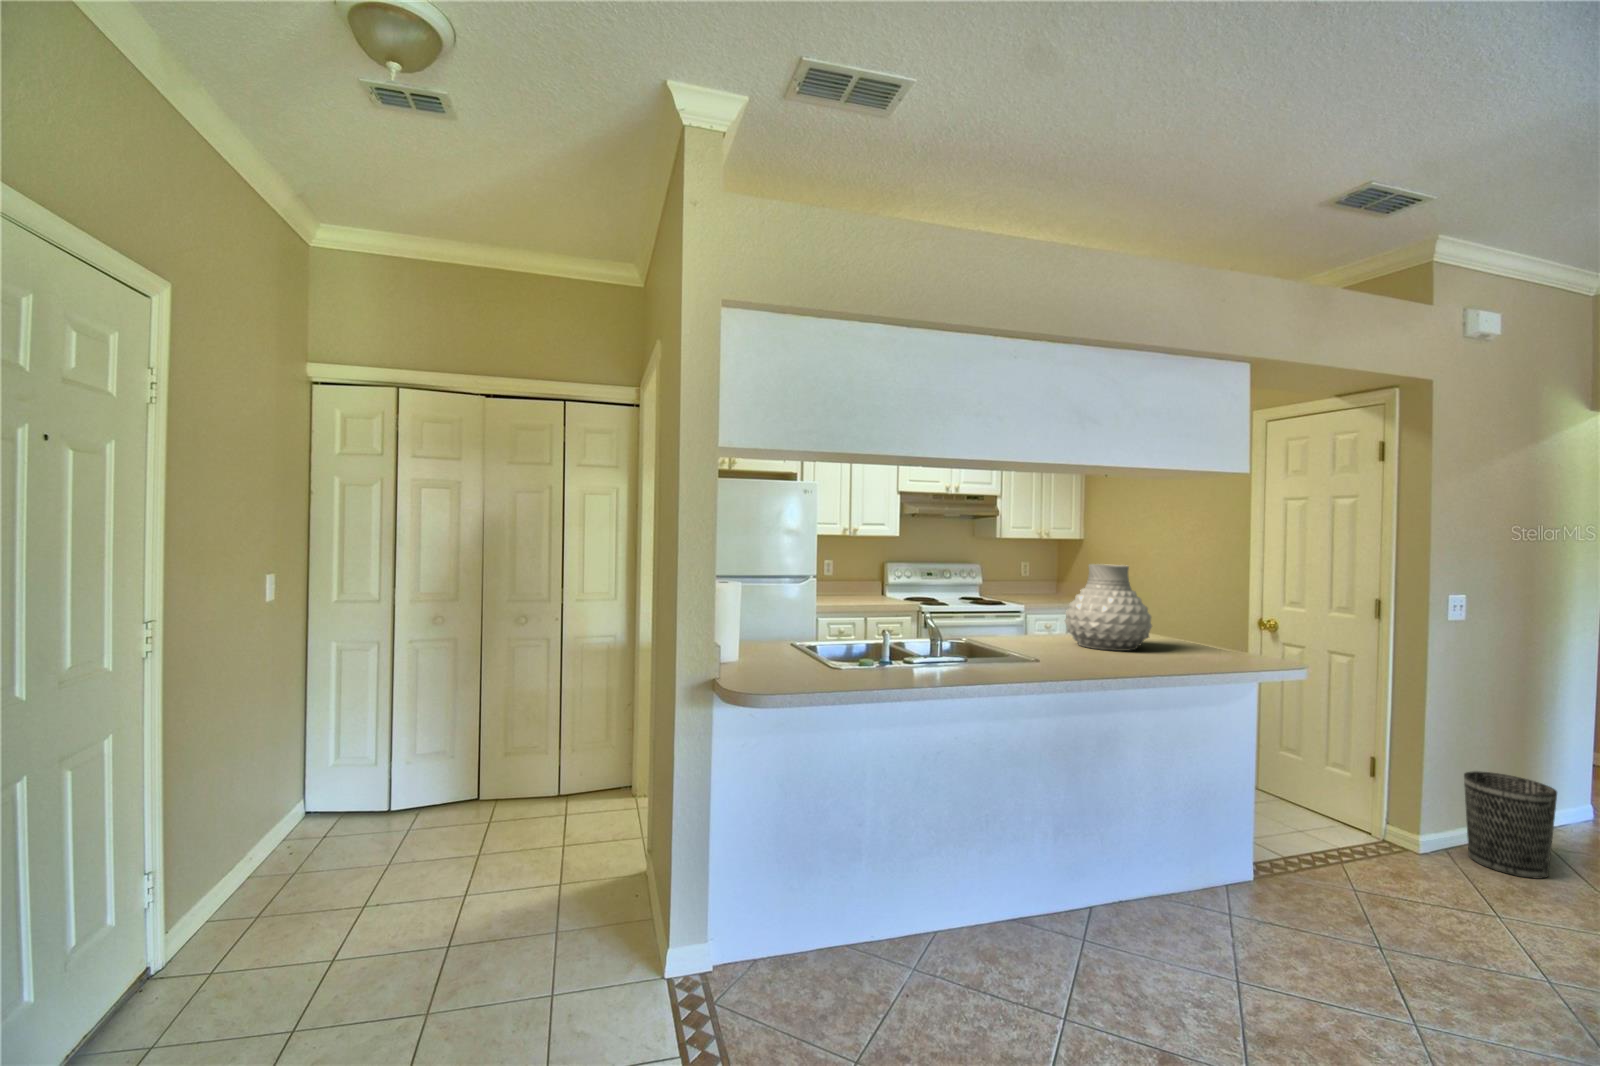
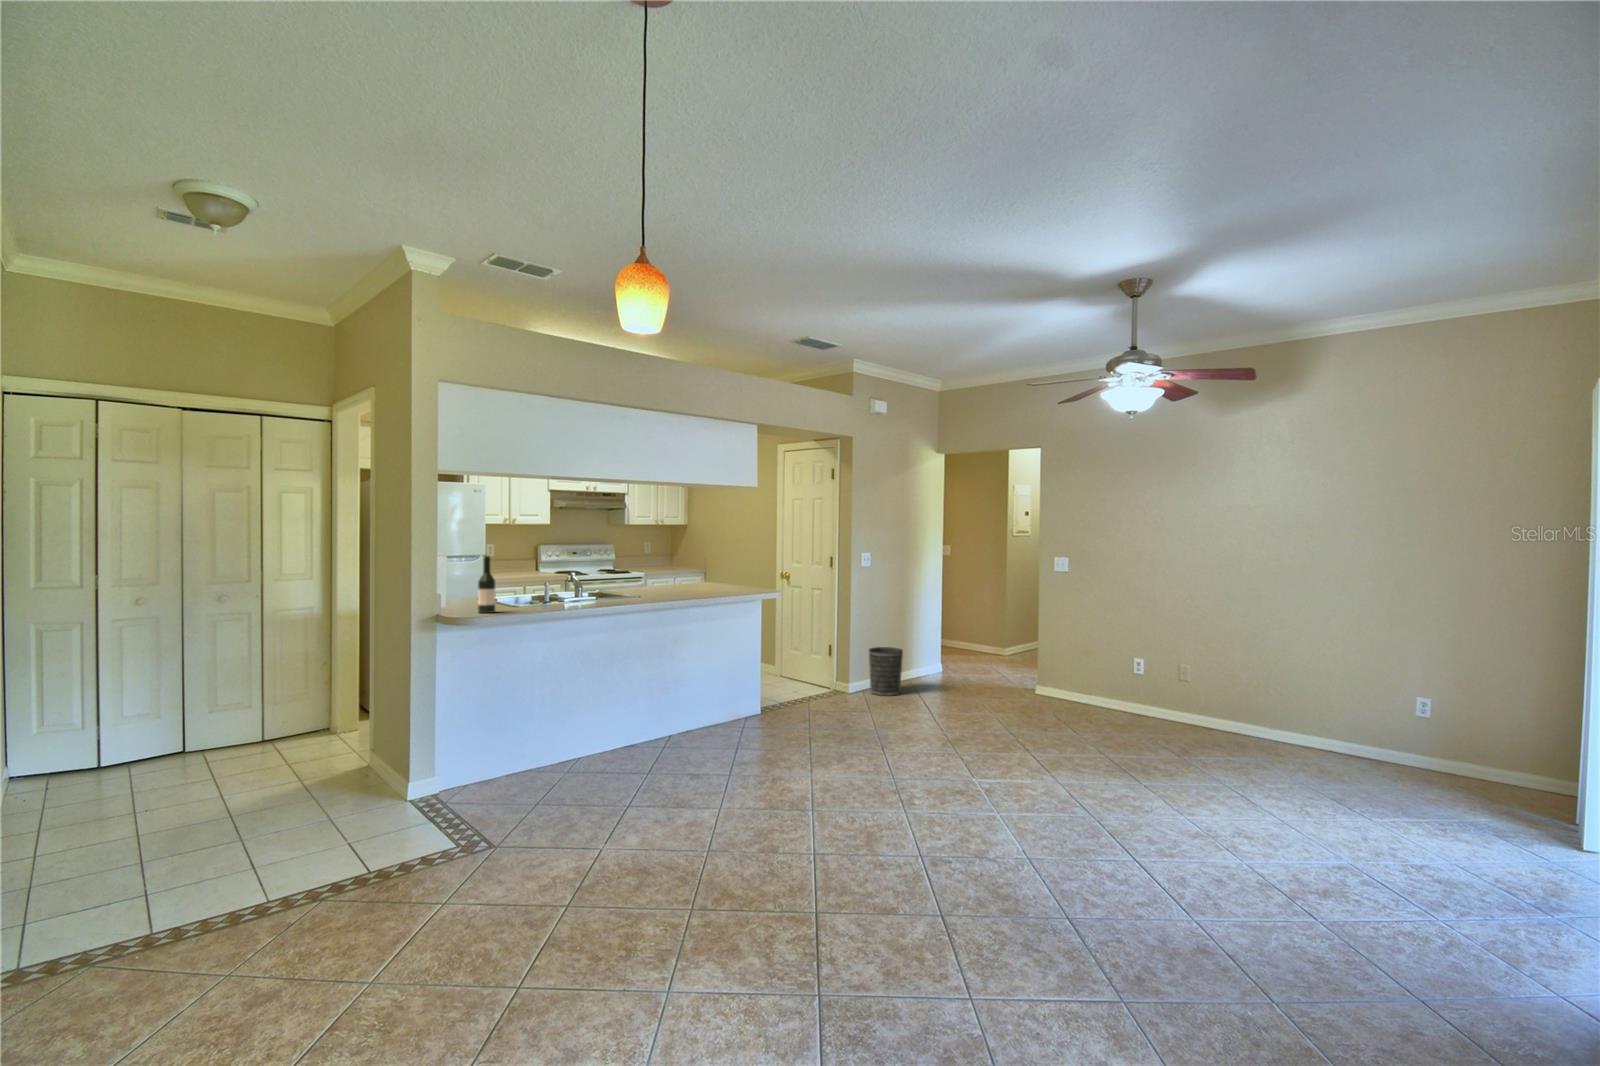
vase: present [1065,564,1152,651] -> none [660,541,709,592]
wine bottle: none [775,586,802,684] -> present [478,556,495,613]

